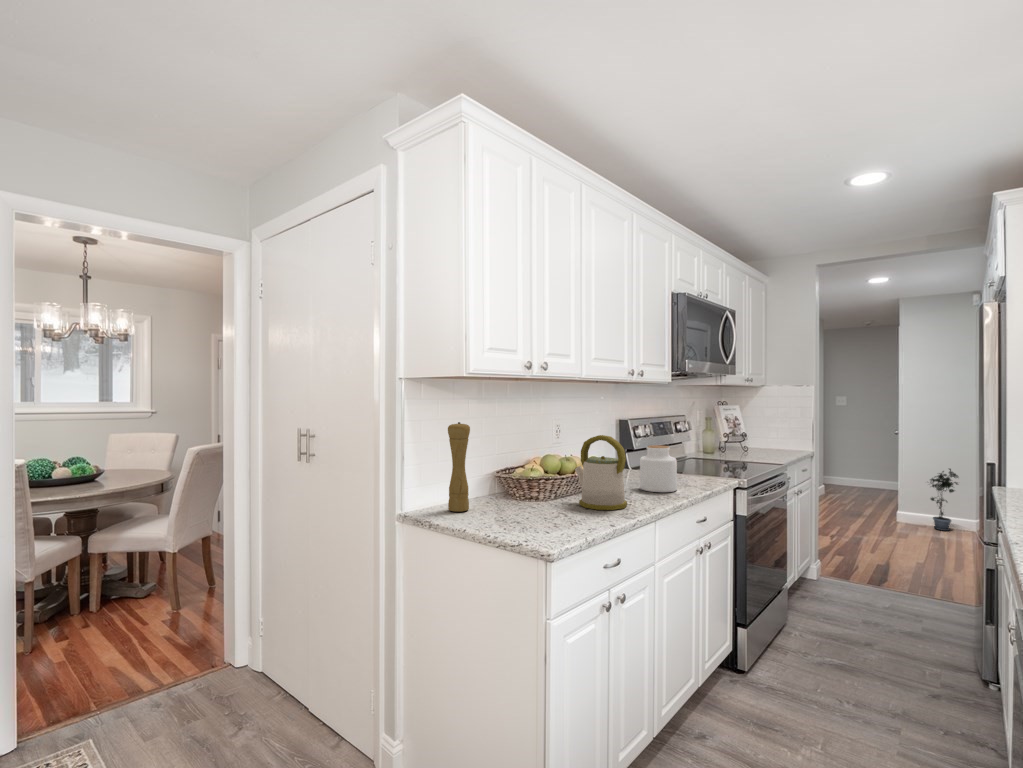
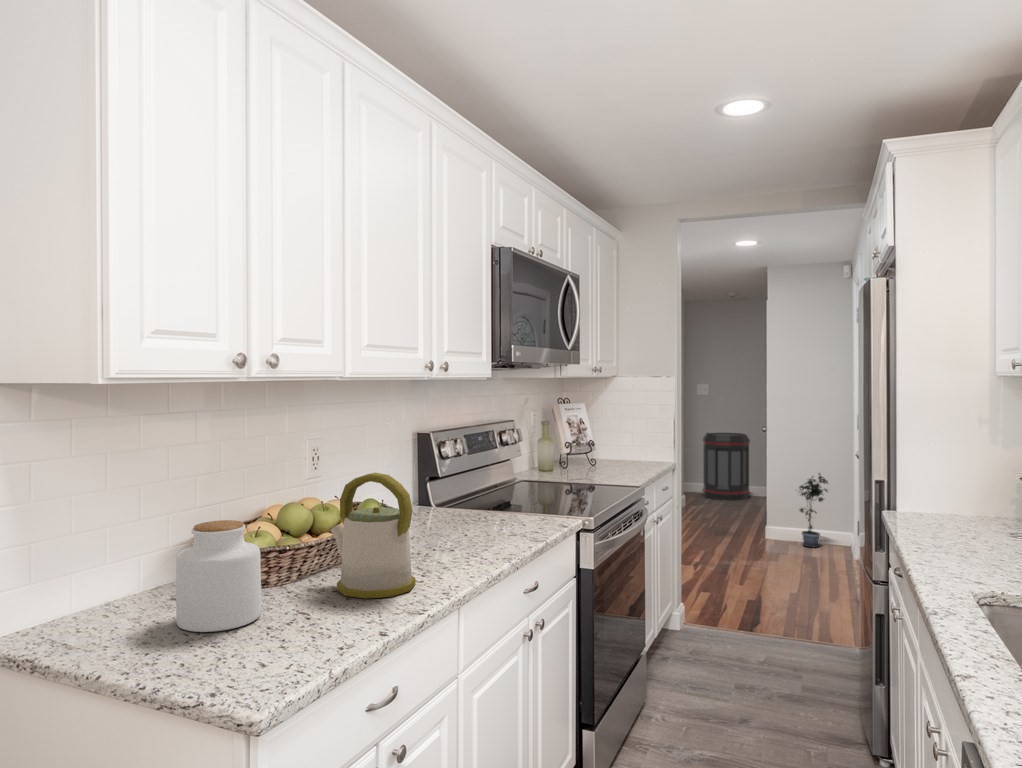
pepper mill: present [448,422,470,512] -> none [81,464,128,629]
trash can: none [840,435,885,491] -> present [703,433,750,500]
jar: present [640,445,677,492] -> present [176,520,261,632]

